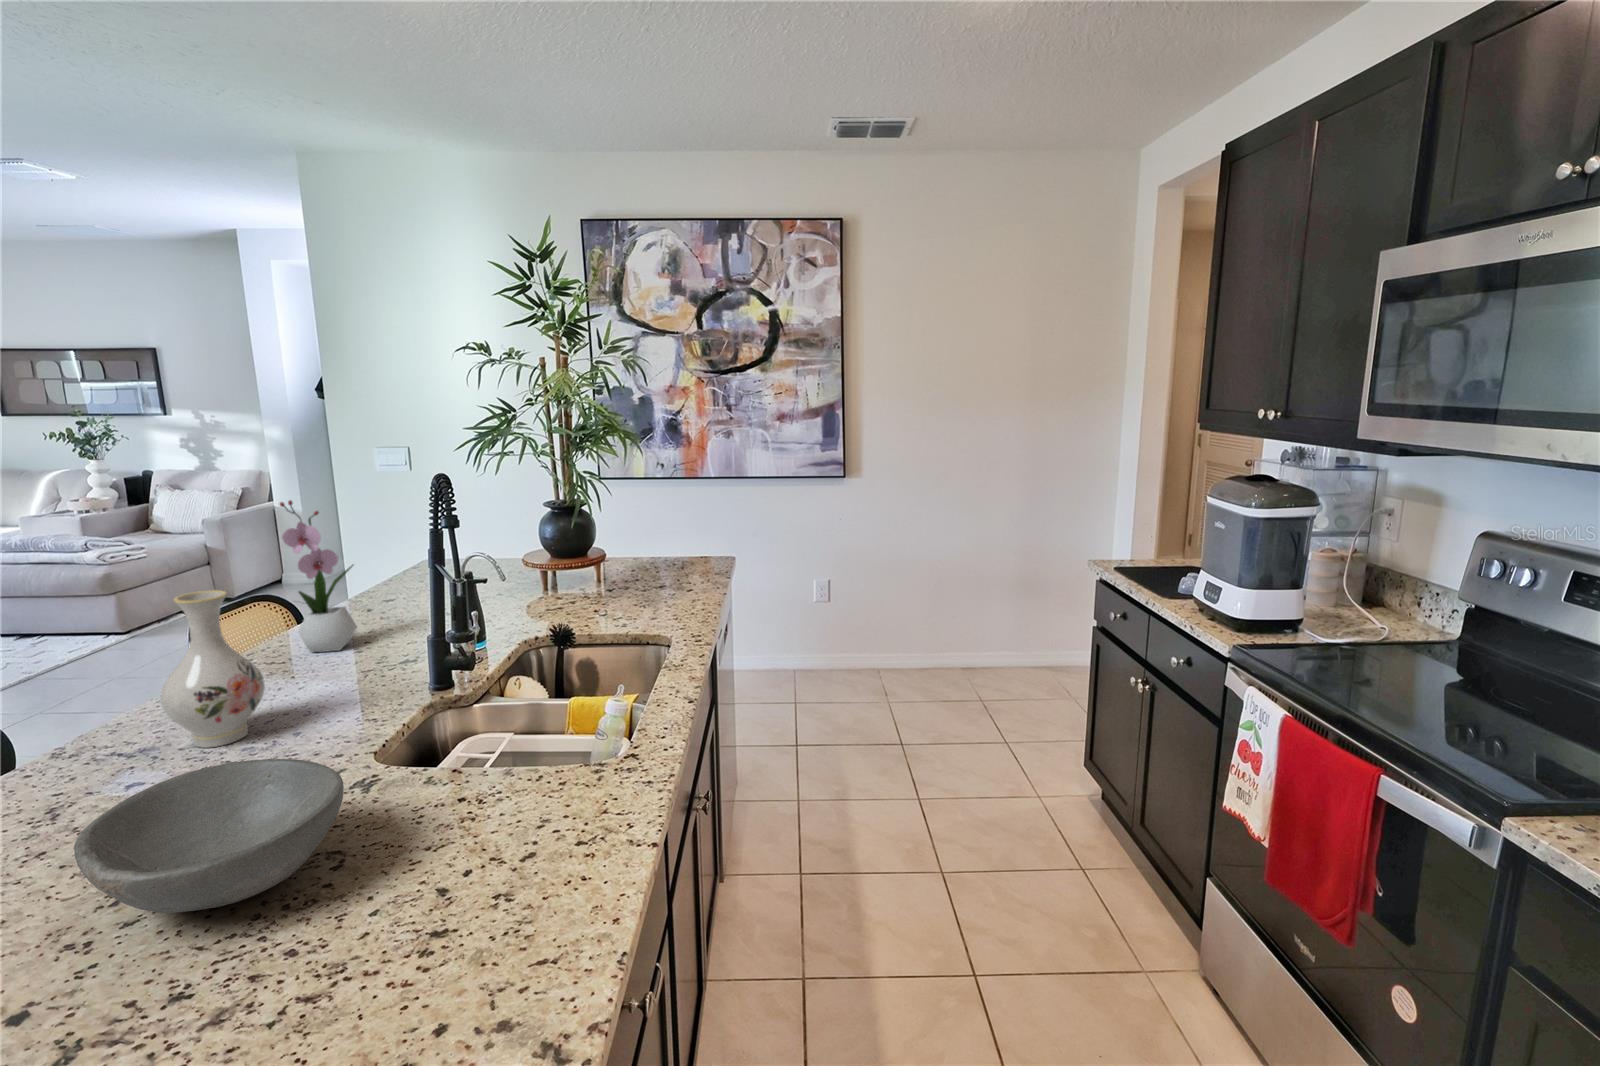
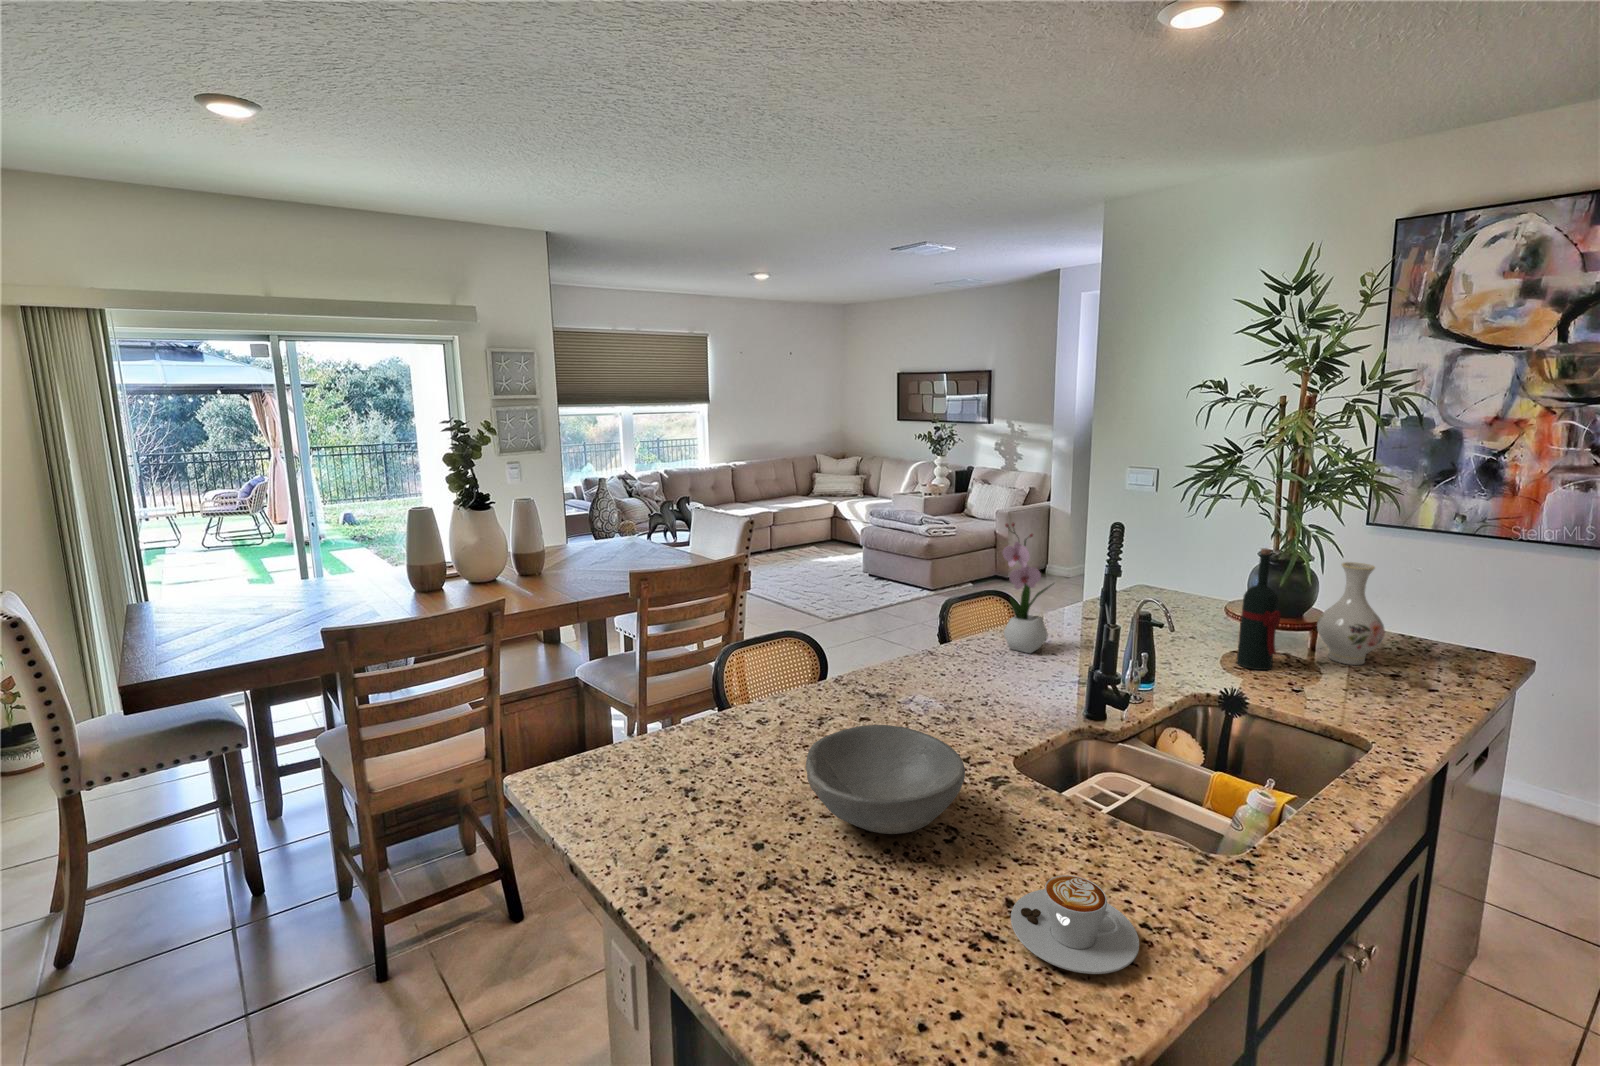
wine bottle: none [546,496,582,609] -> present [1237,548,1280,670]
vase: present [161,590,265,748] -> present [1317,562,1385,665]
coffee cup: none [452,821,587,918] -> present [1011,875,1139,974]

